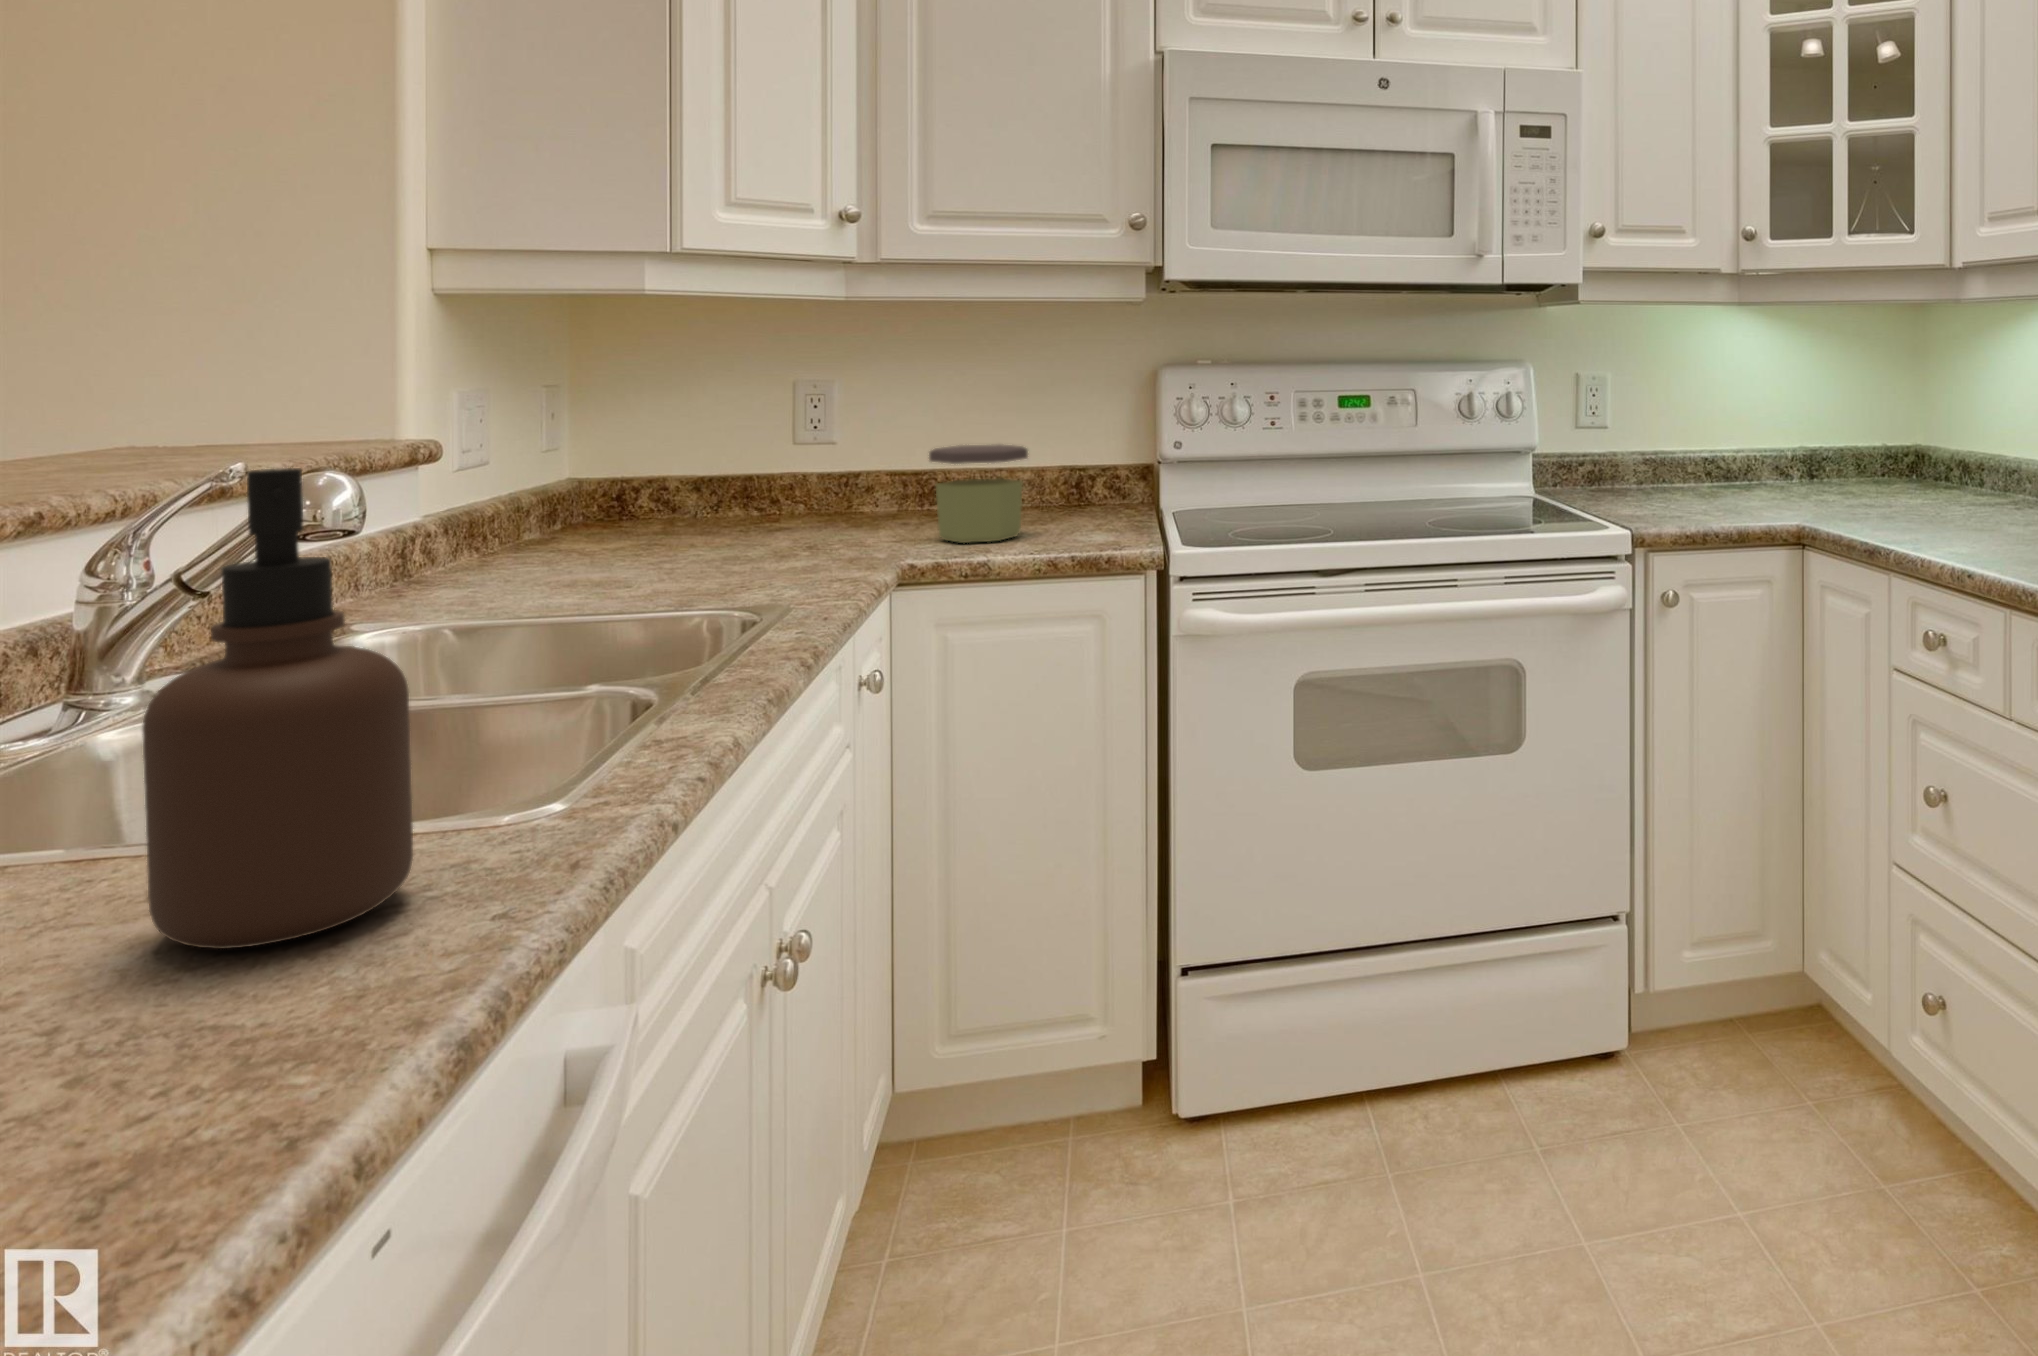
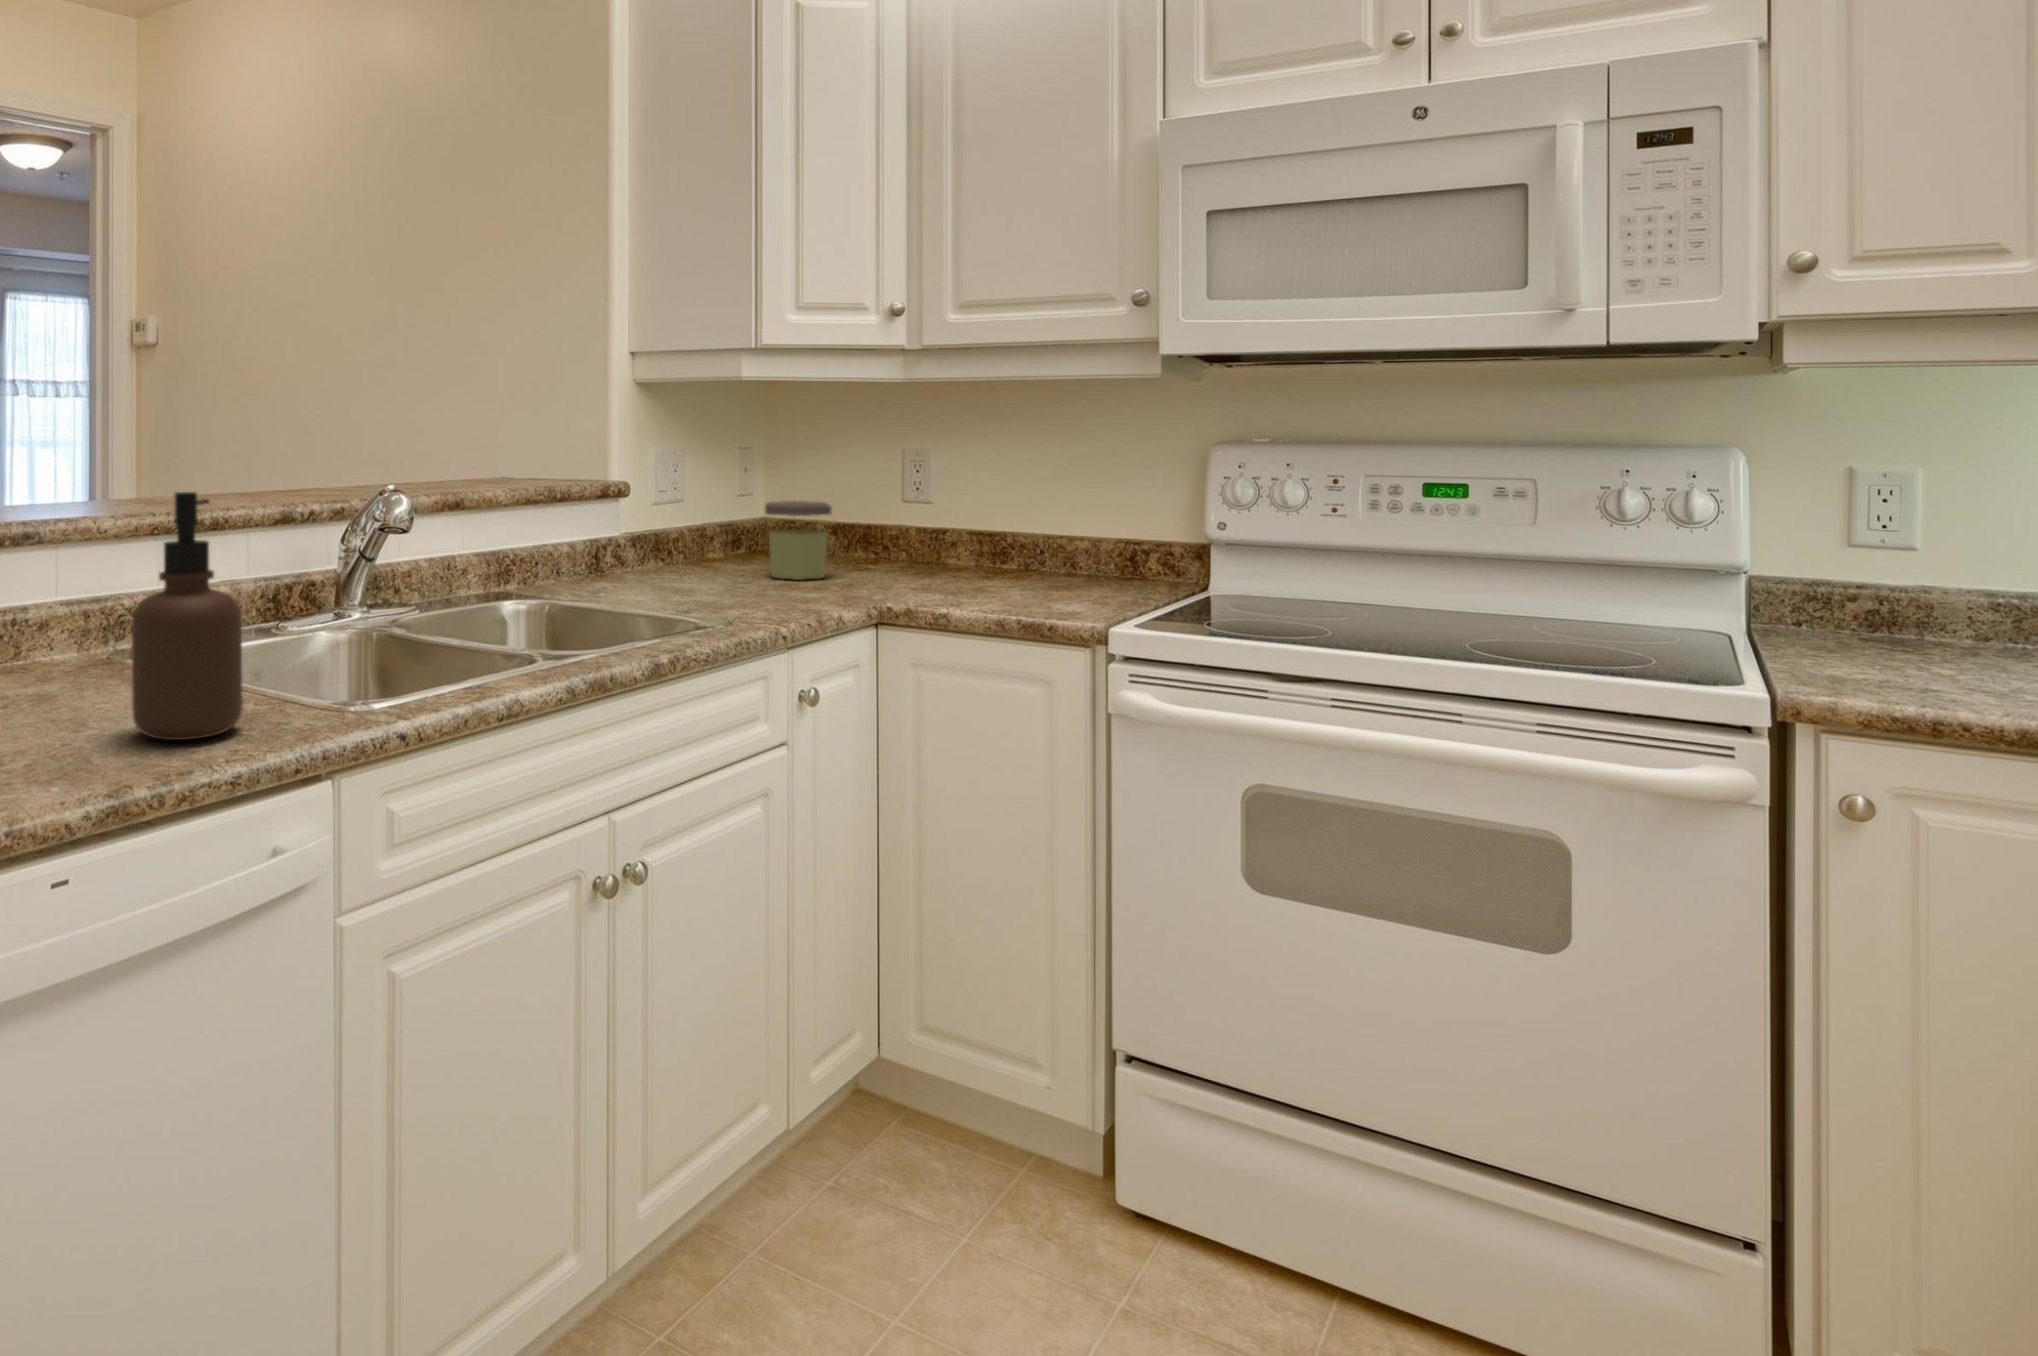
jar: present [929,444,1028,543] -> present [765,501,831,580]

